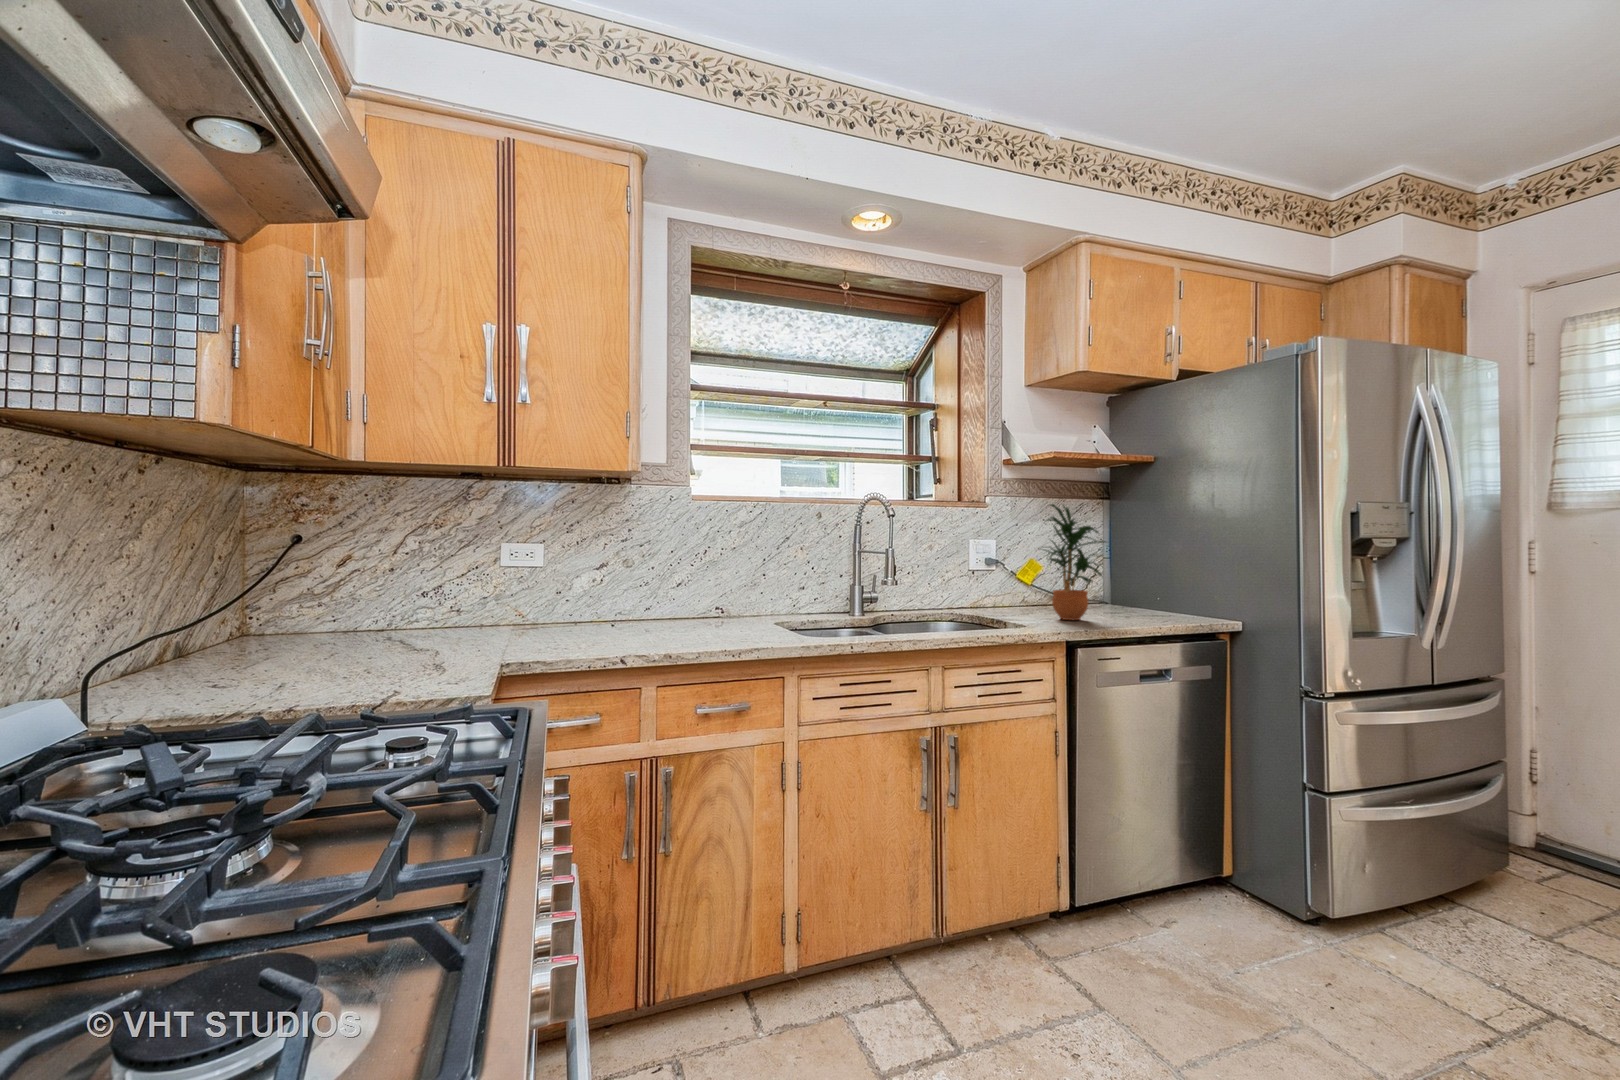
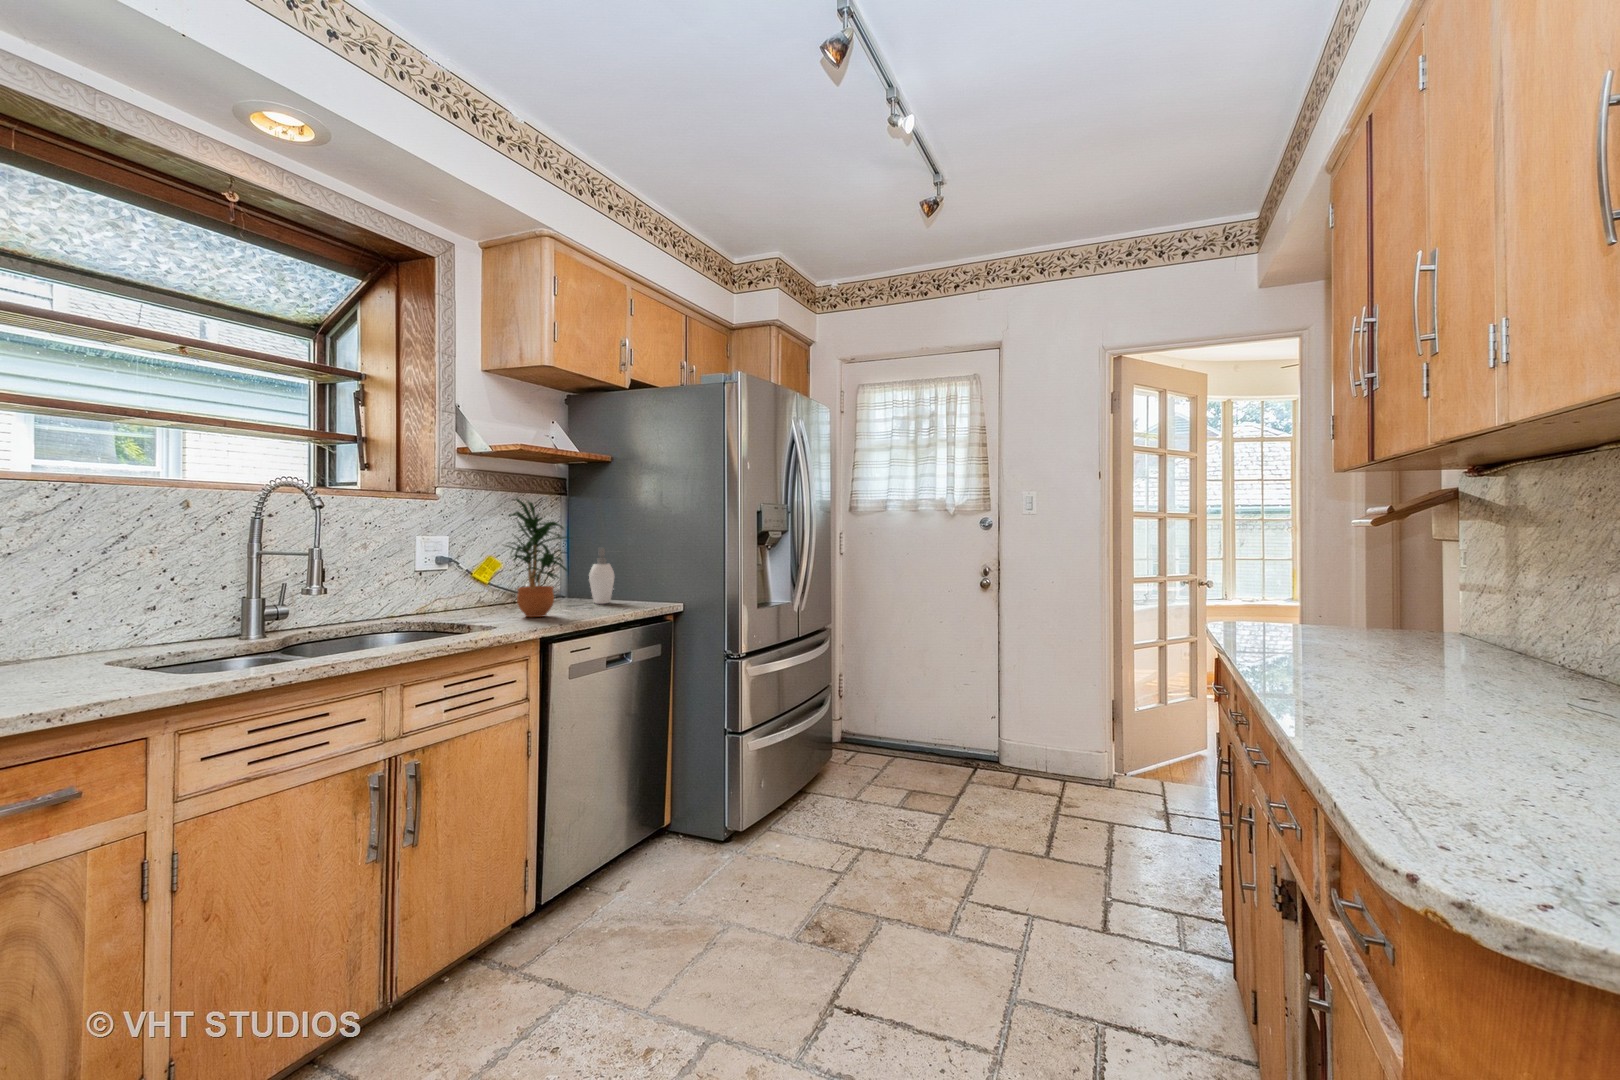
soap dispenser: none [1131,554,1169,613] -> present [589,548,614,604]

